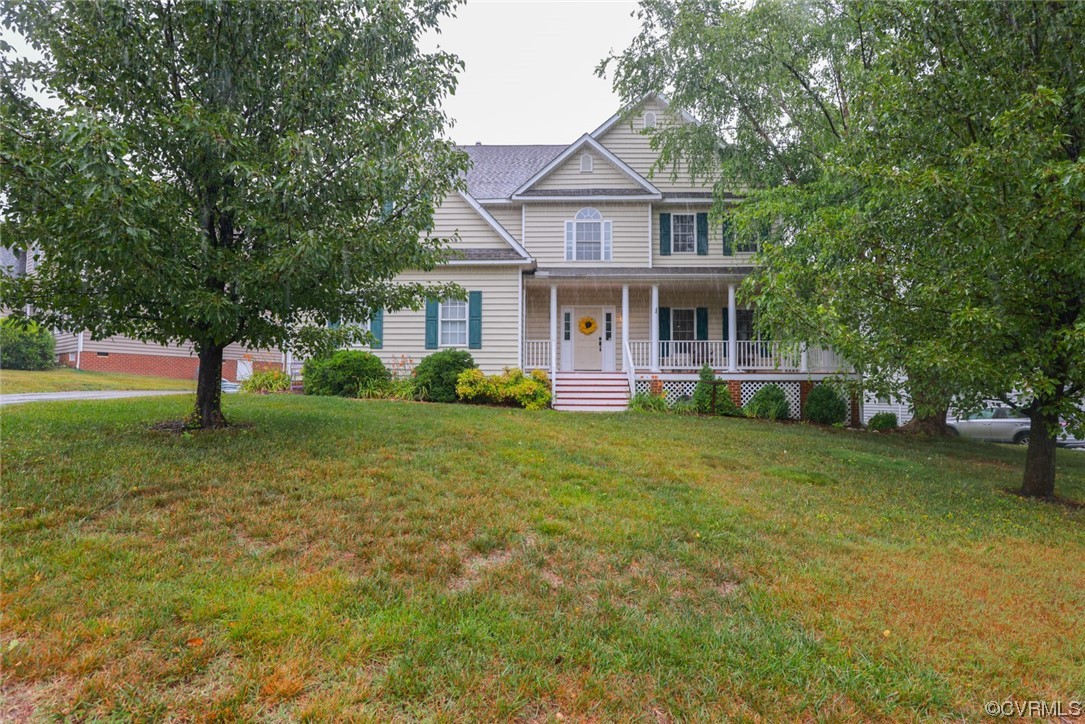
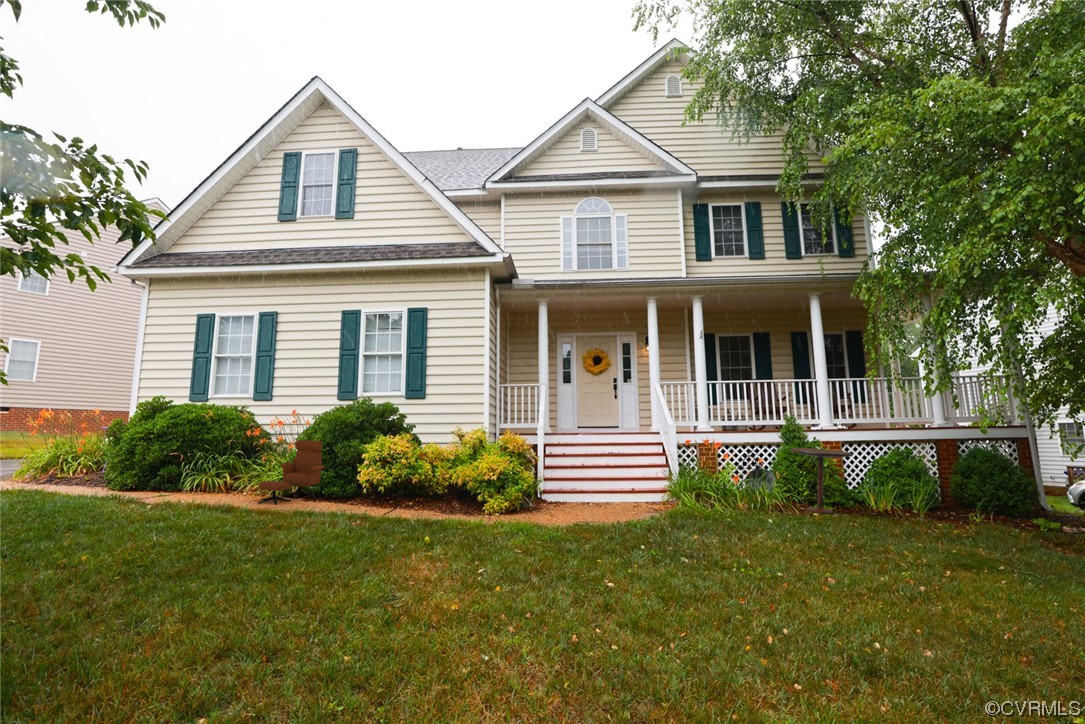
lounge chair: none [409,370,439,402] -> present [258,440,325,504]

